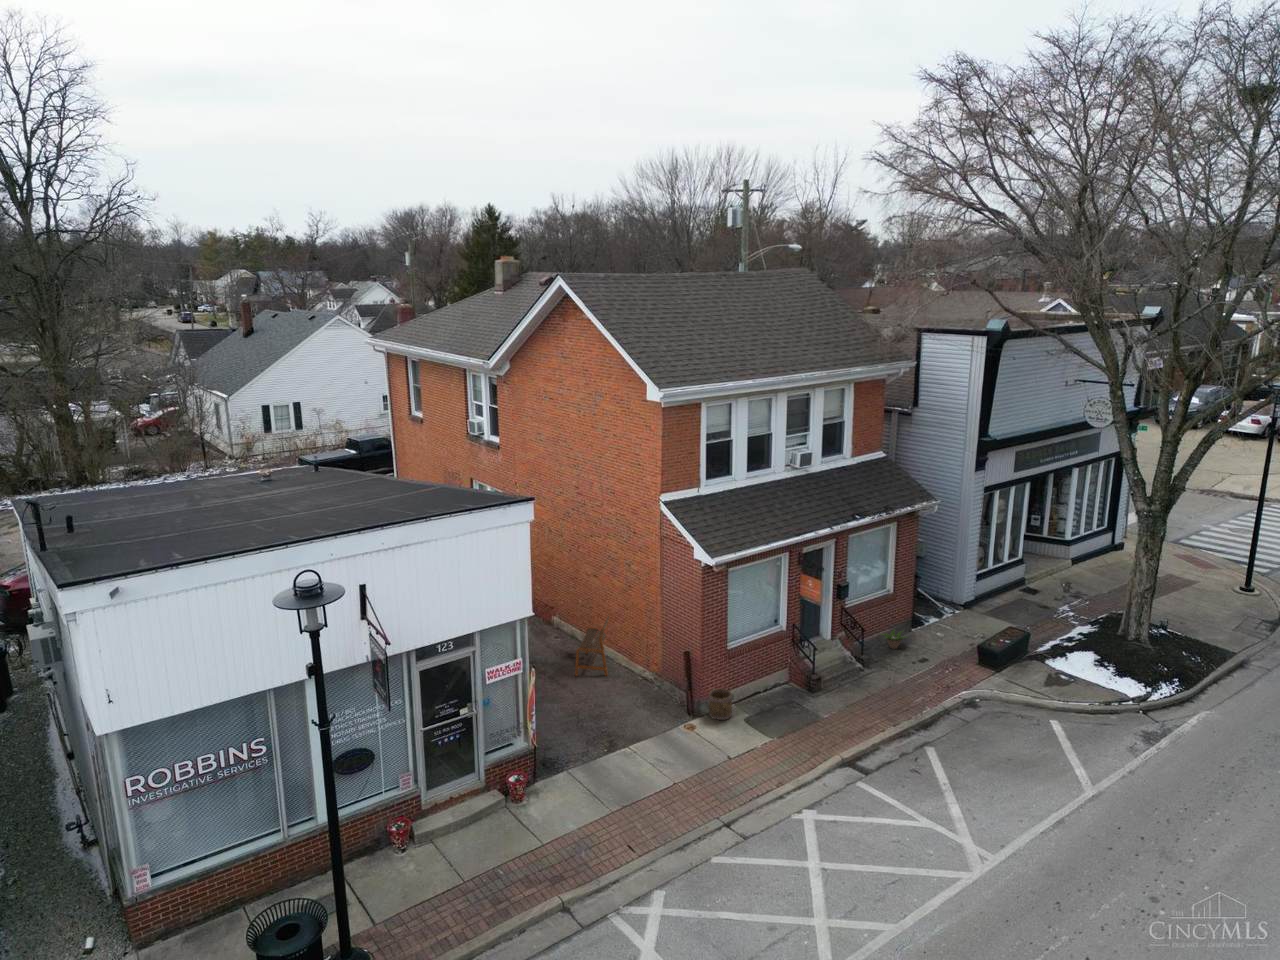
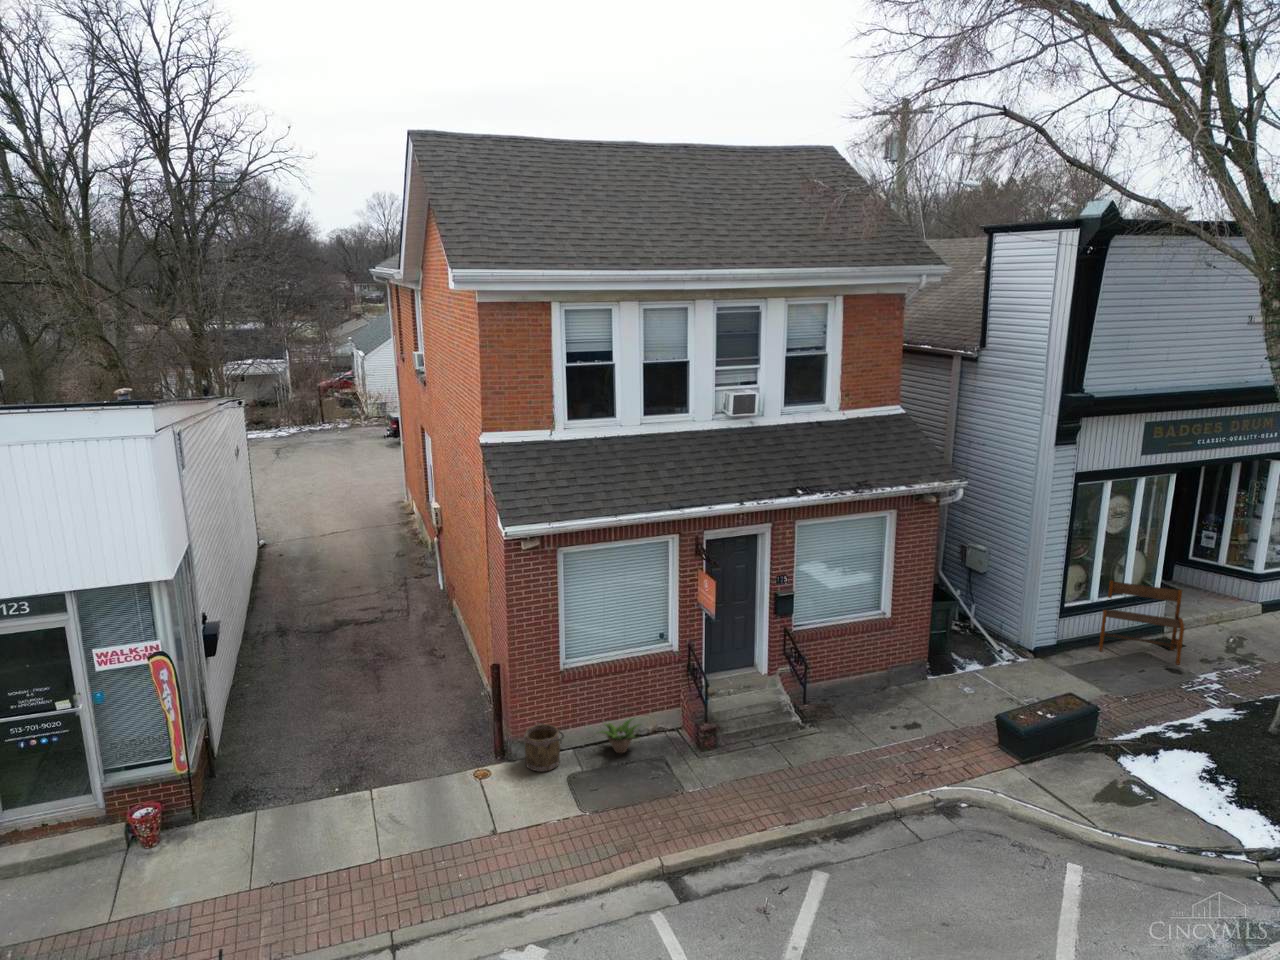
bench: present [575,616,609,676] -> present [1099,581,1184,665]
decorative plant: present [883,629,906,649] -> present [600,719,640,753]

